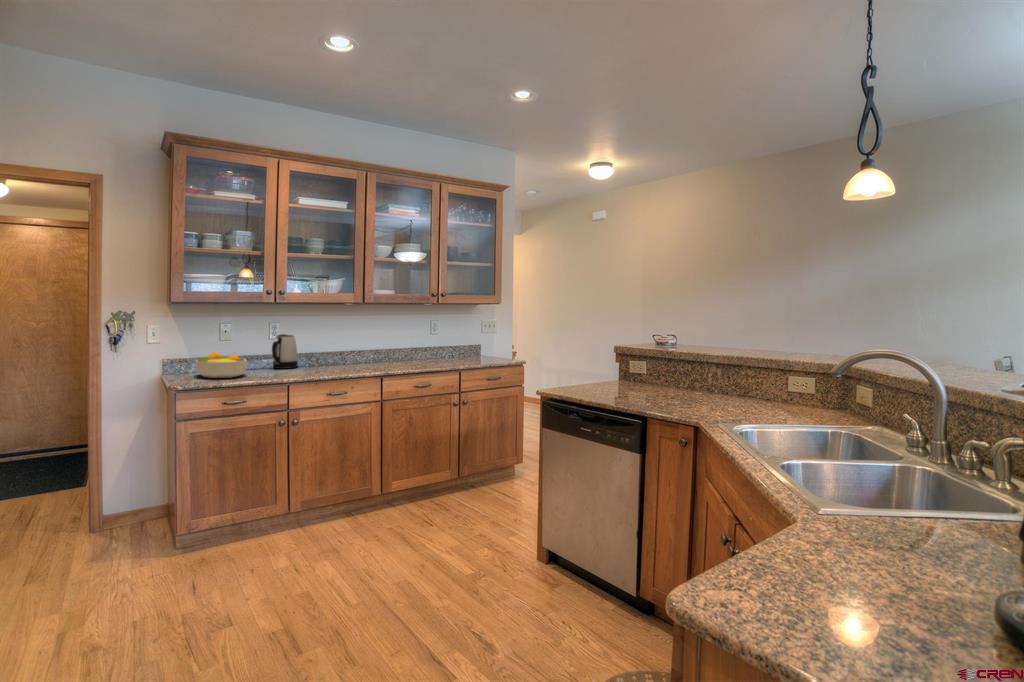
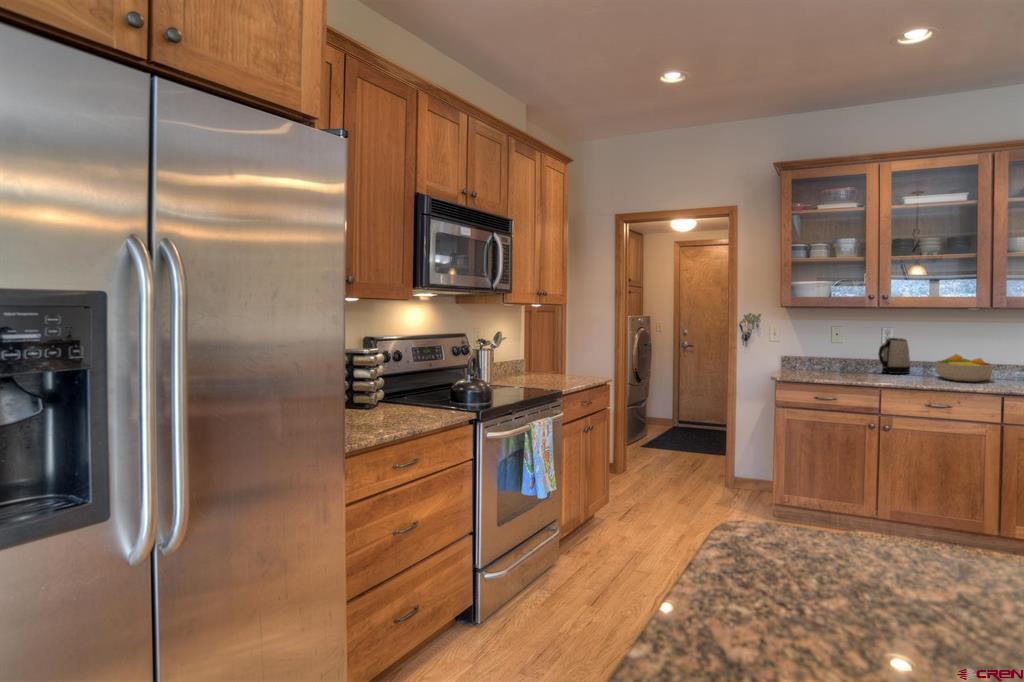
fruit bowl: present [195,352,247,378] -> present [936,354,993,382]

